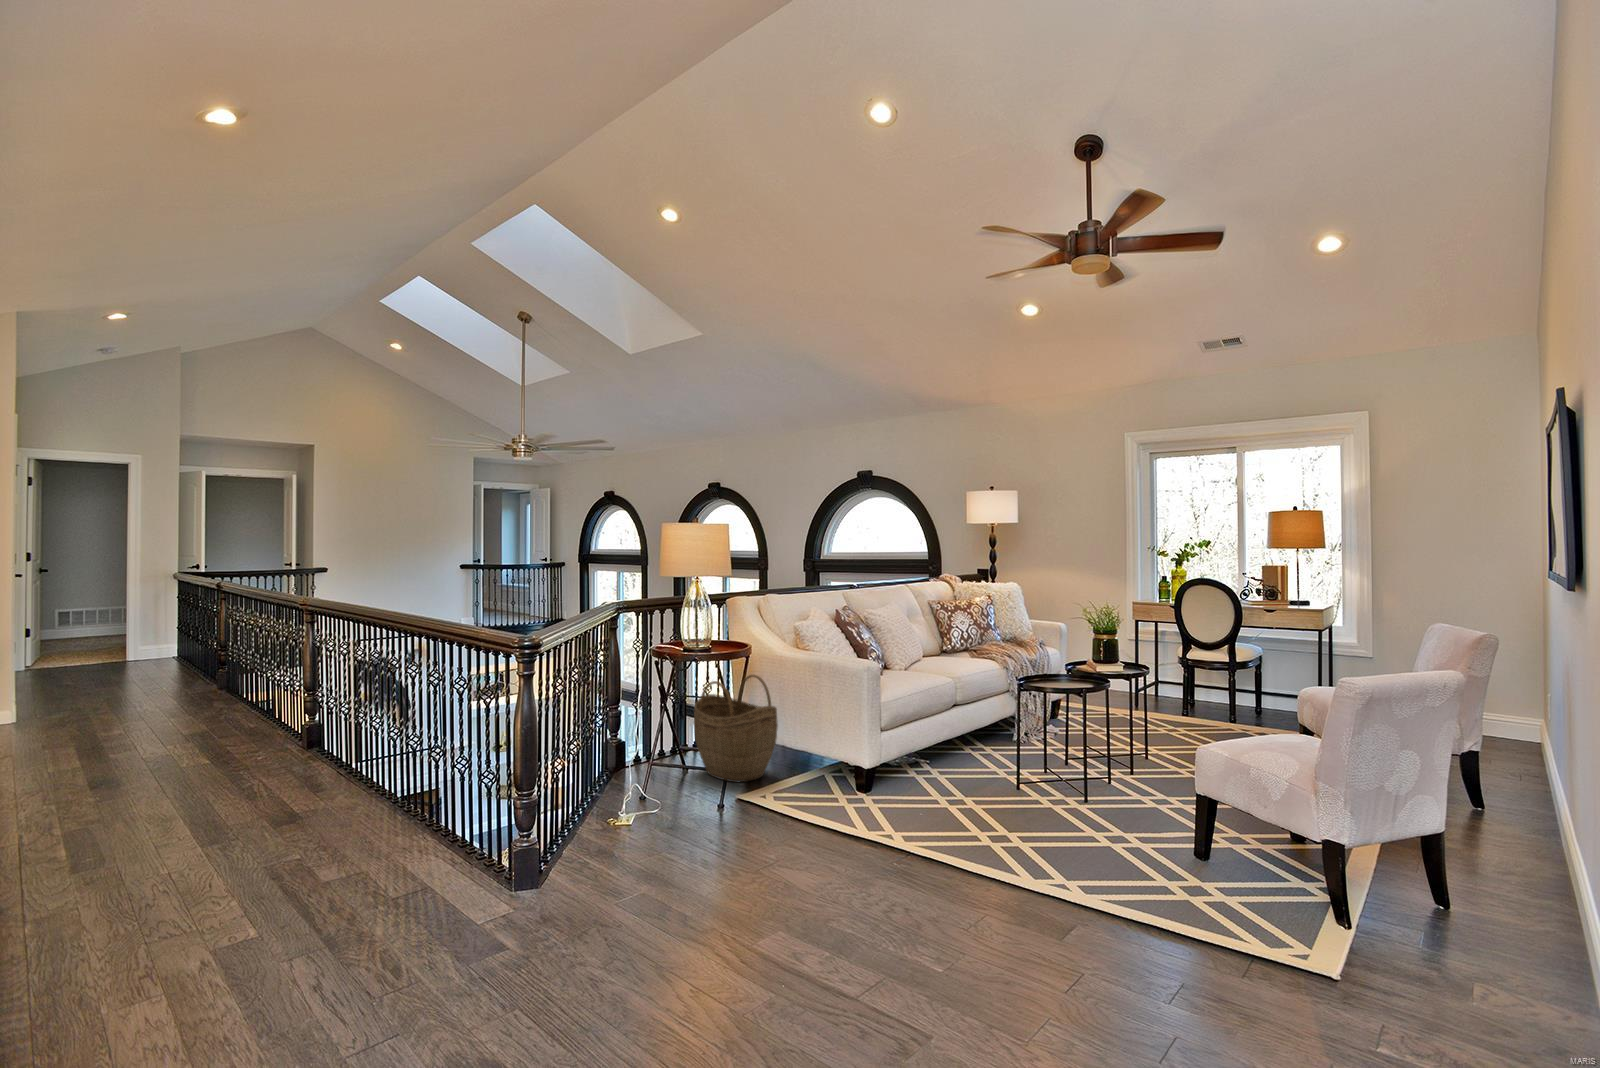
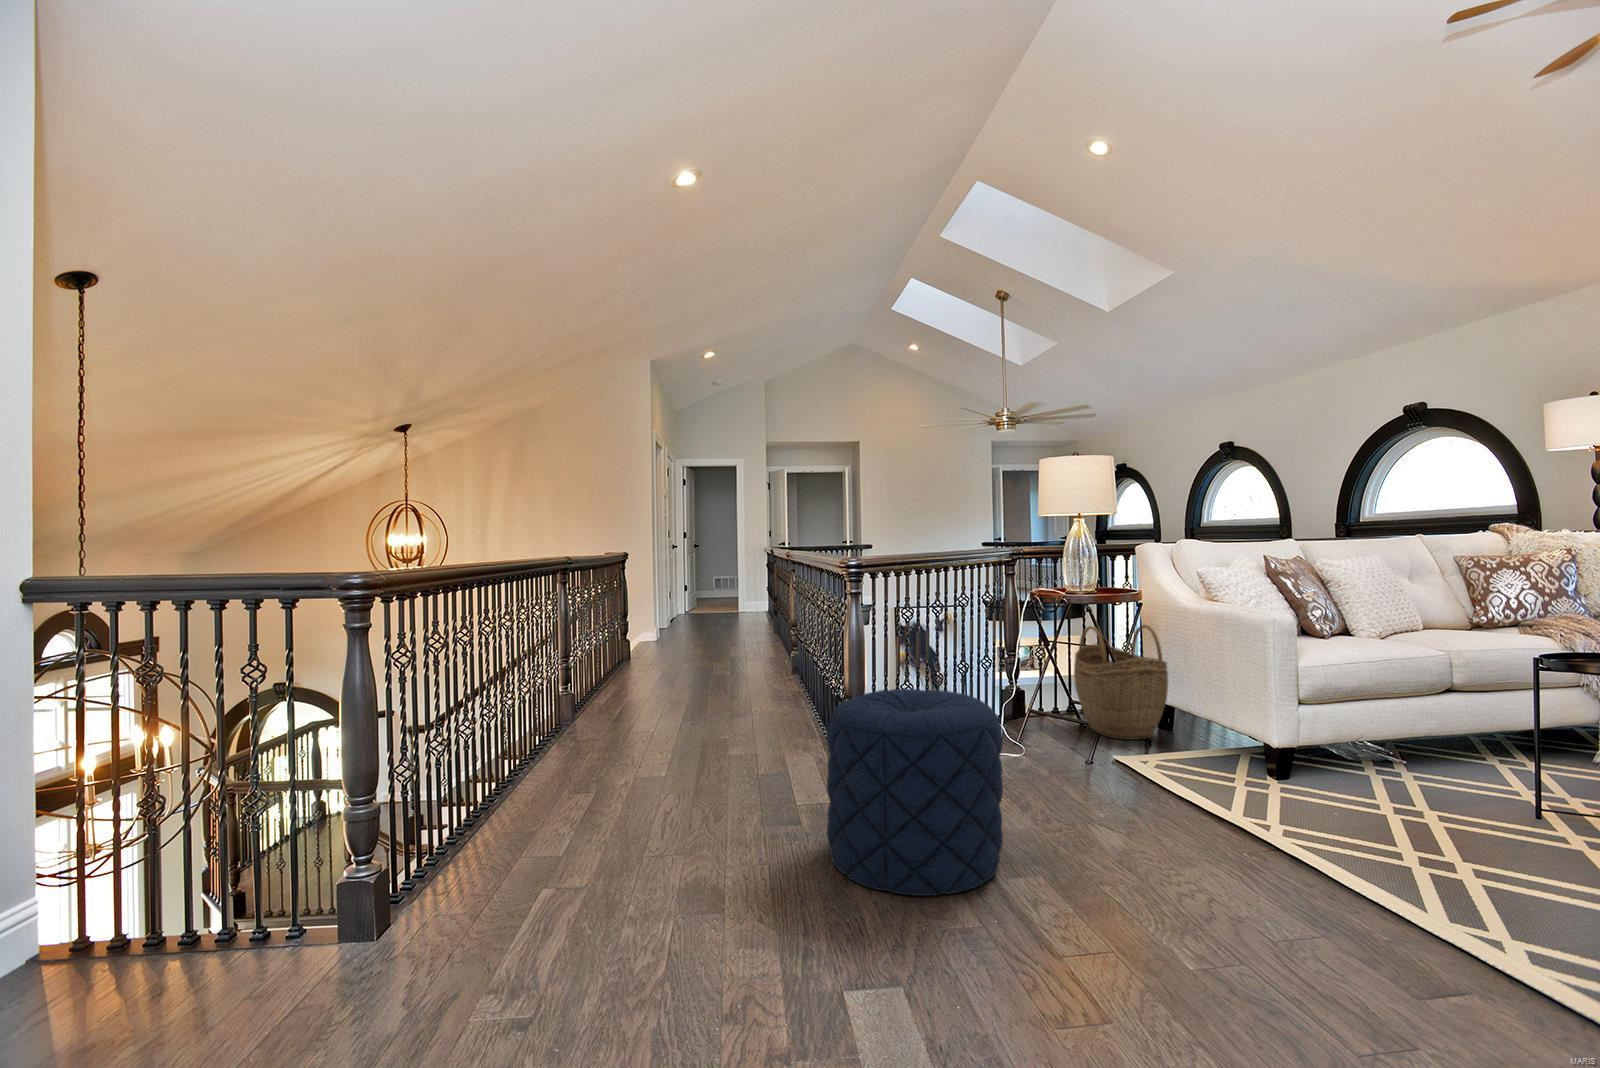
pouf: none [611,785,786,1007] -> present [827,689,1003,896]

